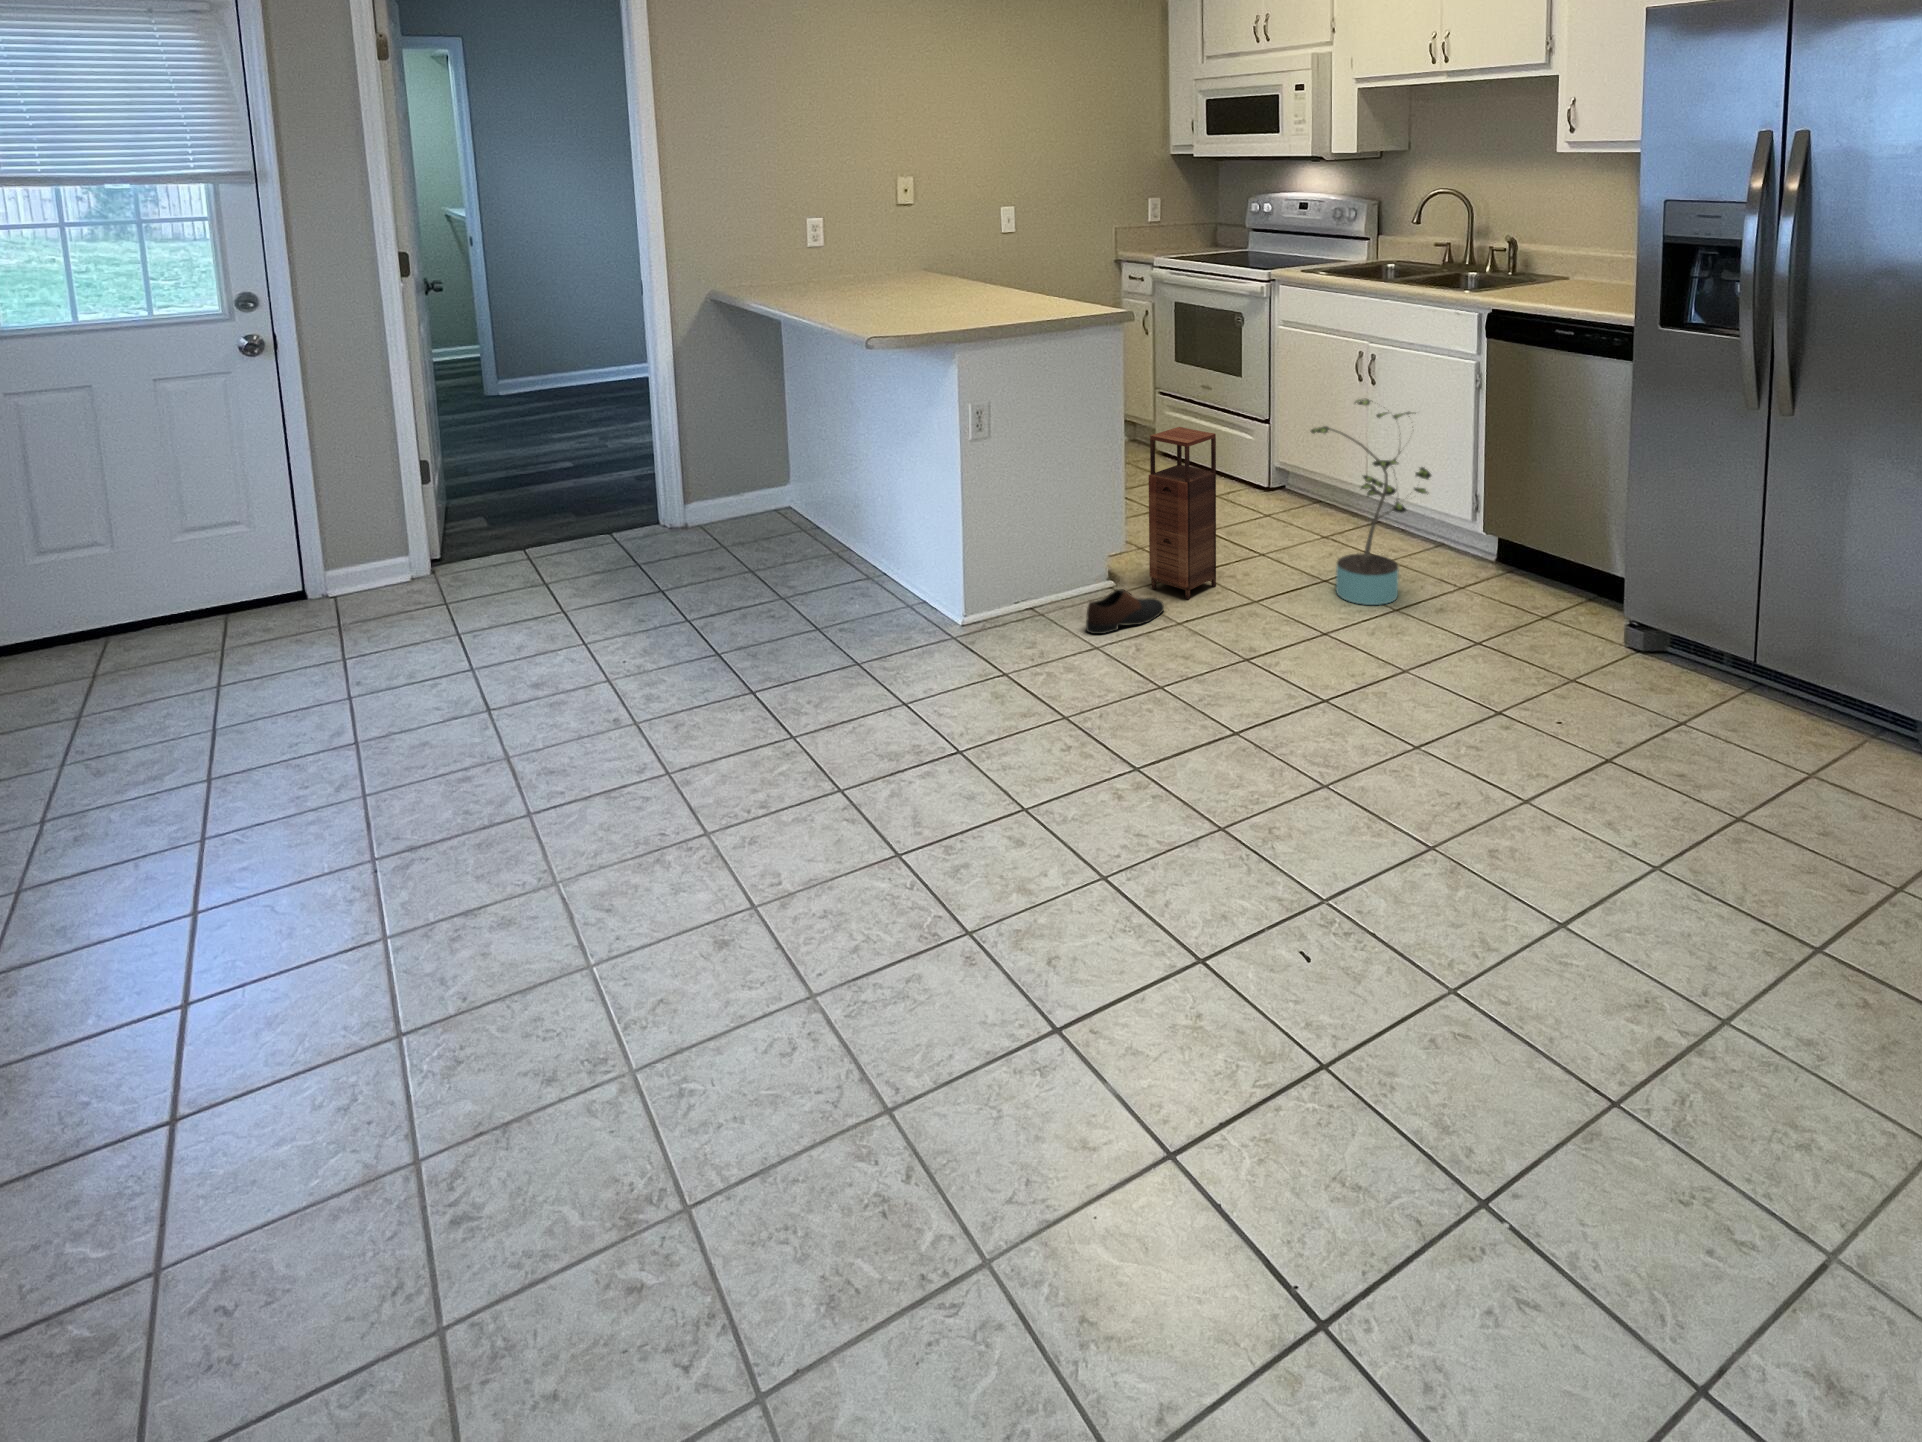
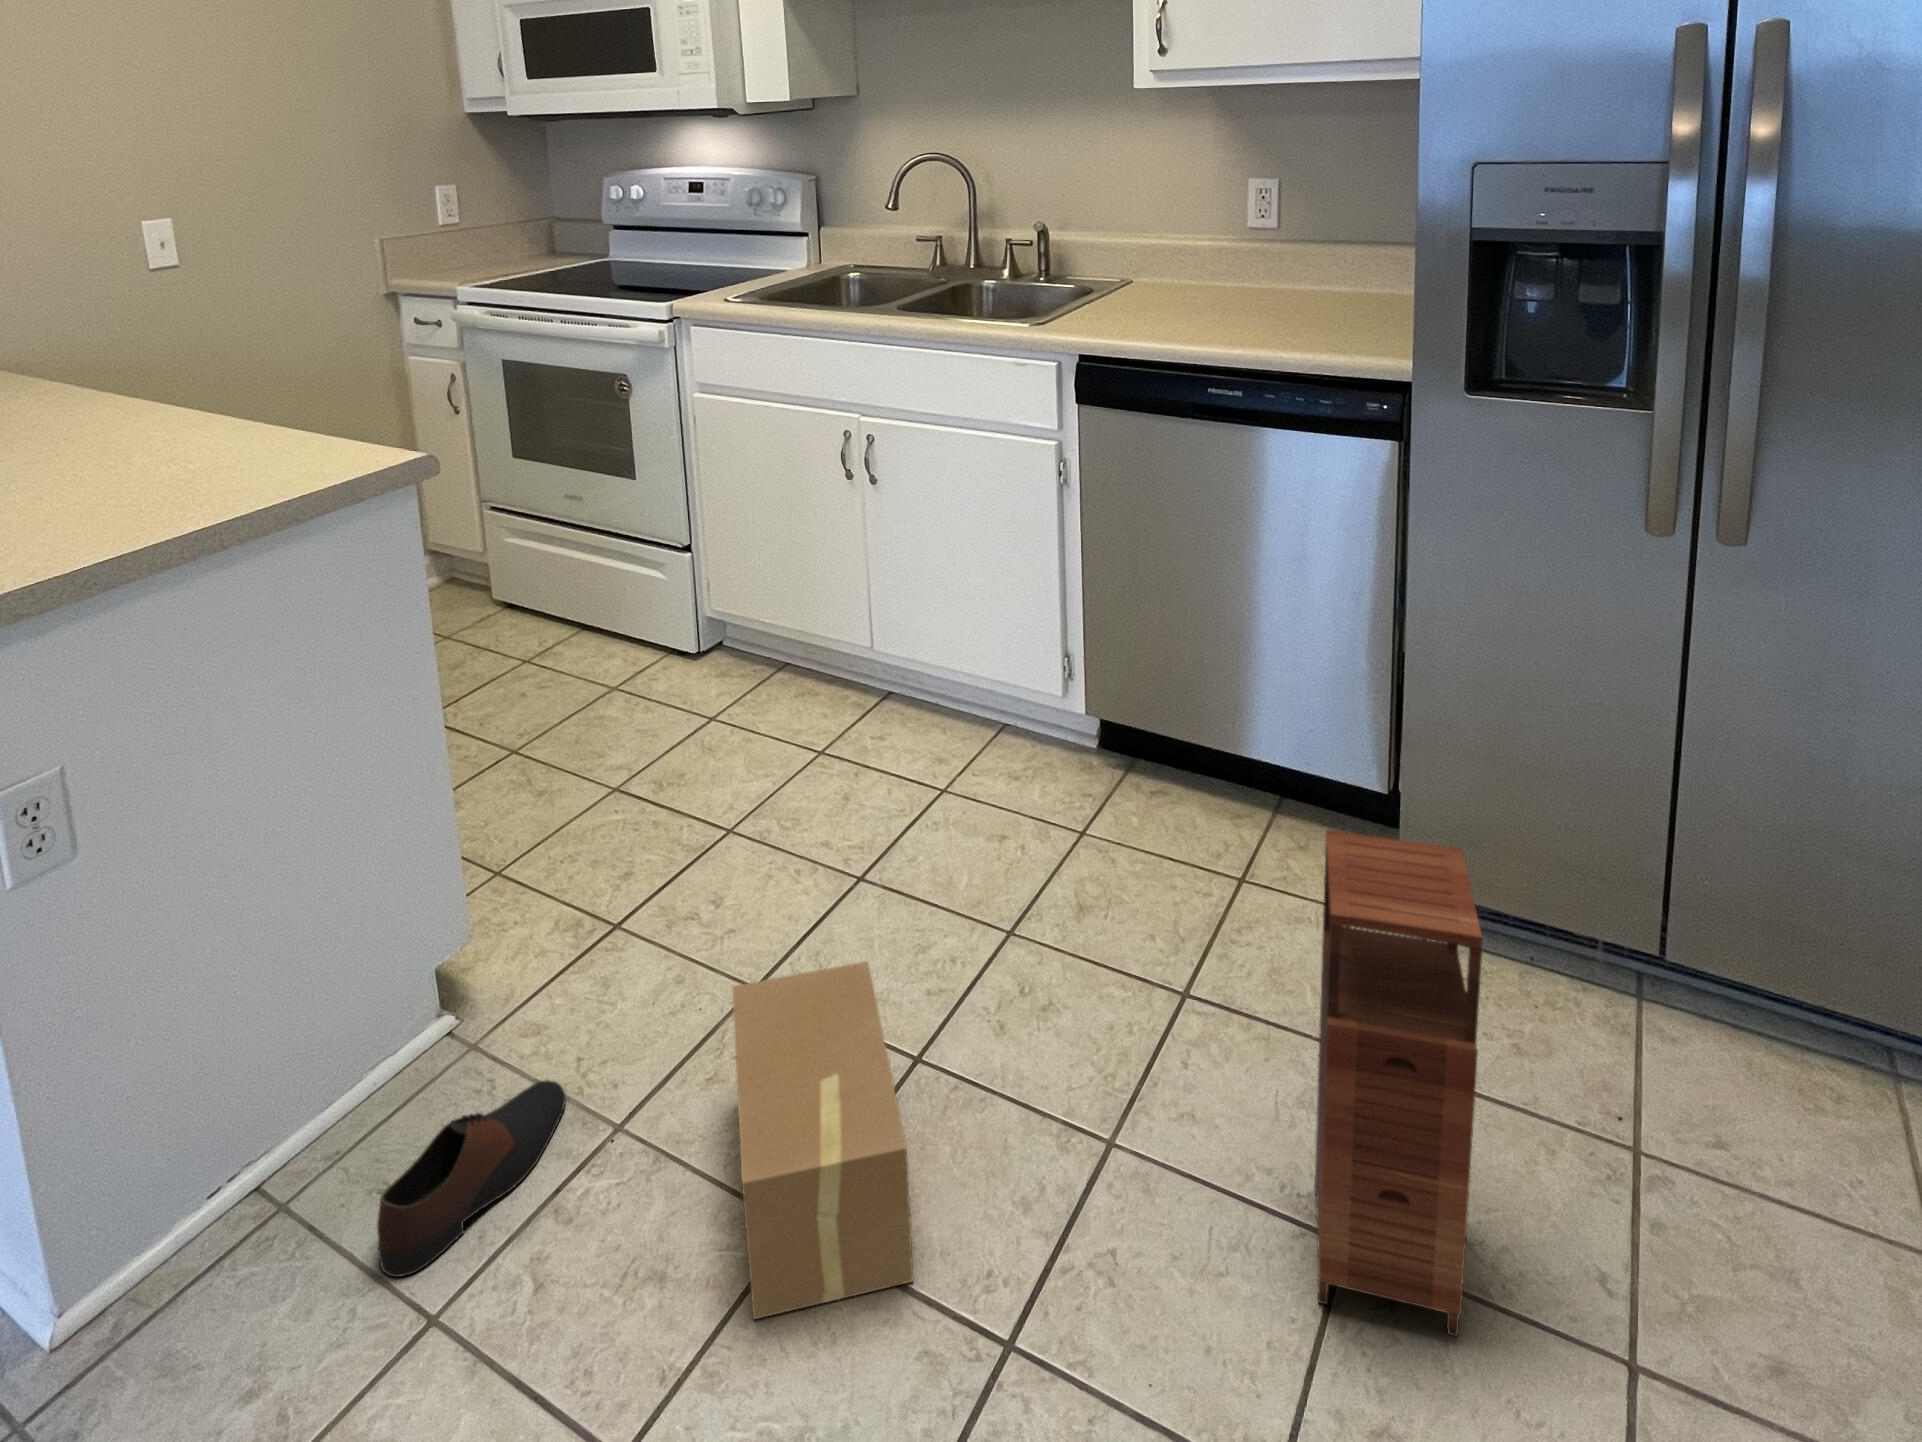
potted plant: present [1311,399,1431,605] -> none [825,550,1060,943]
storage cabinet: present [1149,427,1216,599] -> present [1315,830,1483,1337]
cardboard box: none [1228,565,1306,676] -> present [732,962,913,1319]

